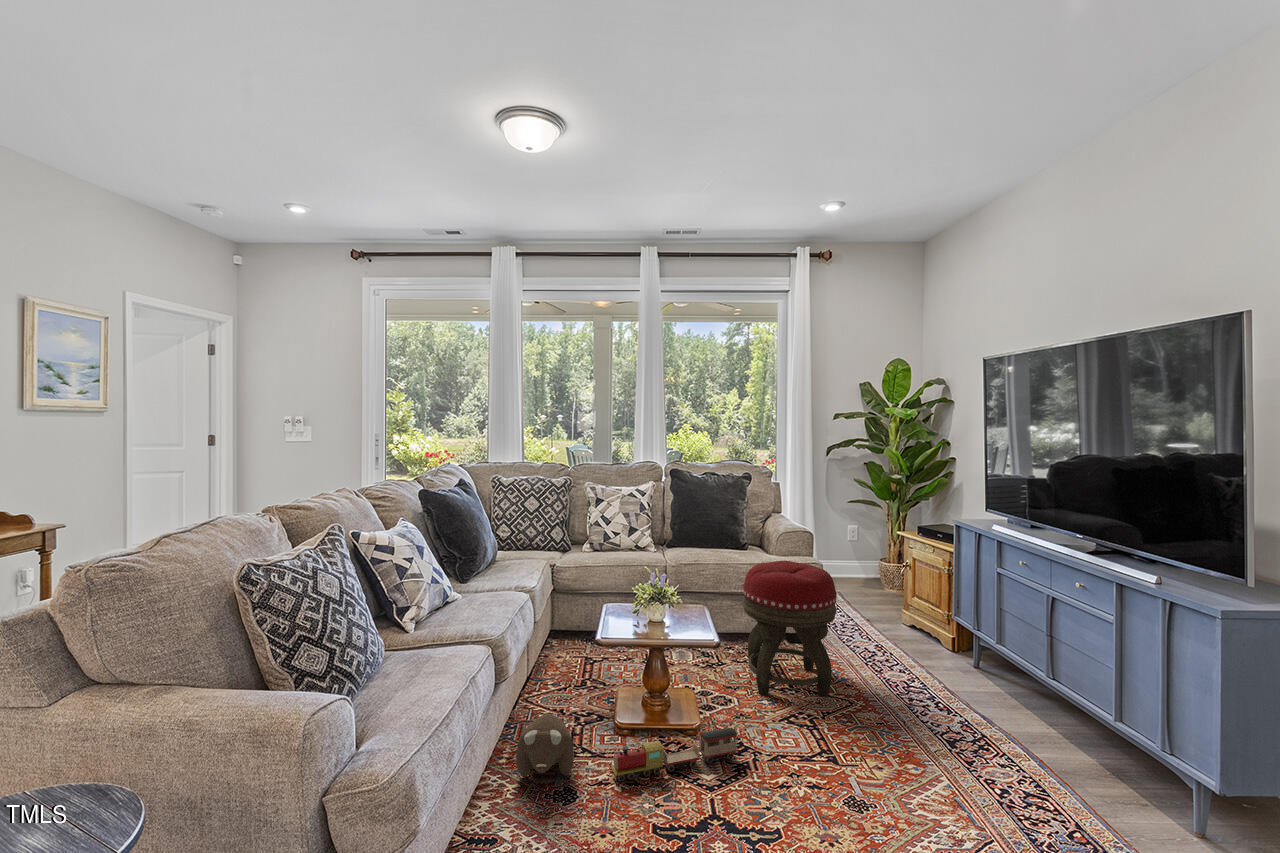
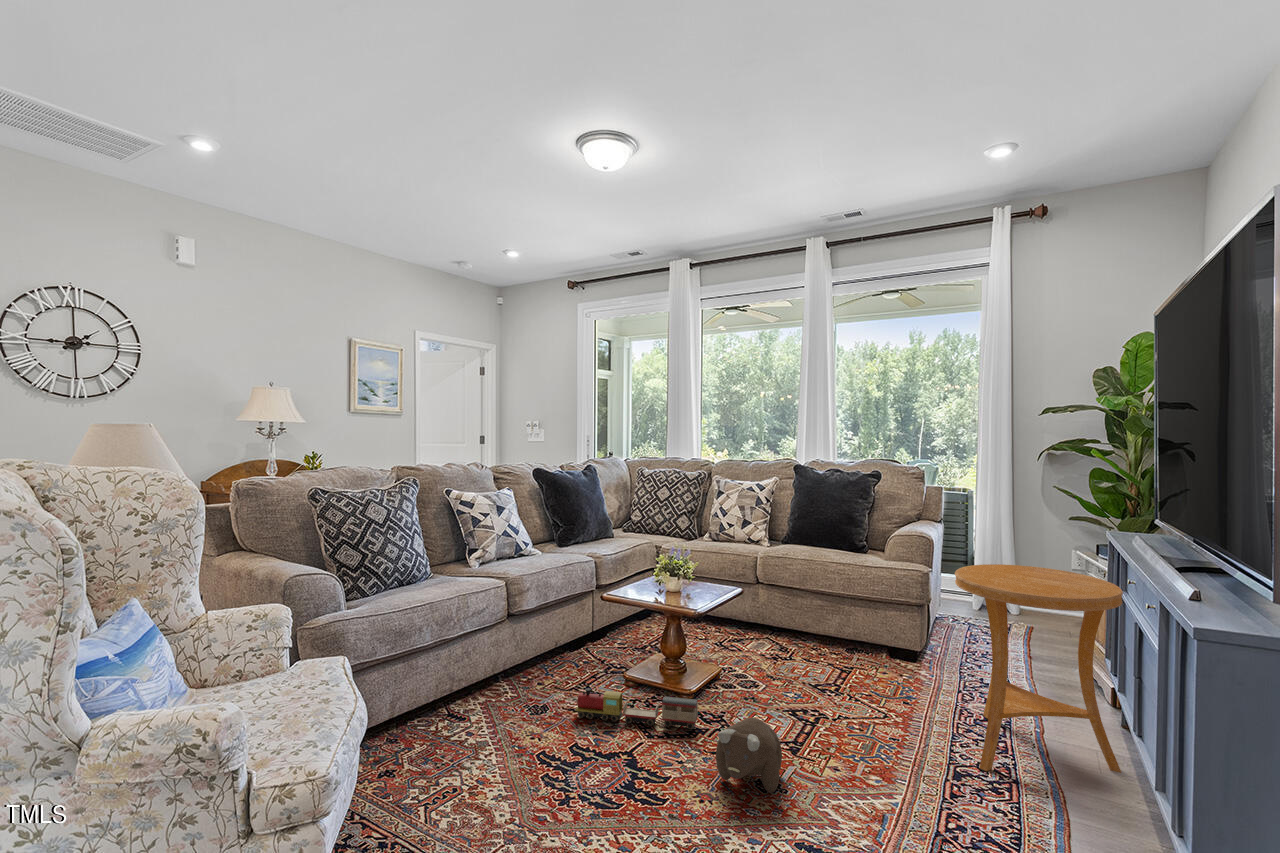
side table: none [898,554,1023,725] -> present [955,564,1123,773]
footstool: present [742,561,837,697] -> none [787,558,893,711]
plush toy: present [516,714,574,777] -> present [716,718,782,793]

